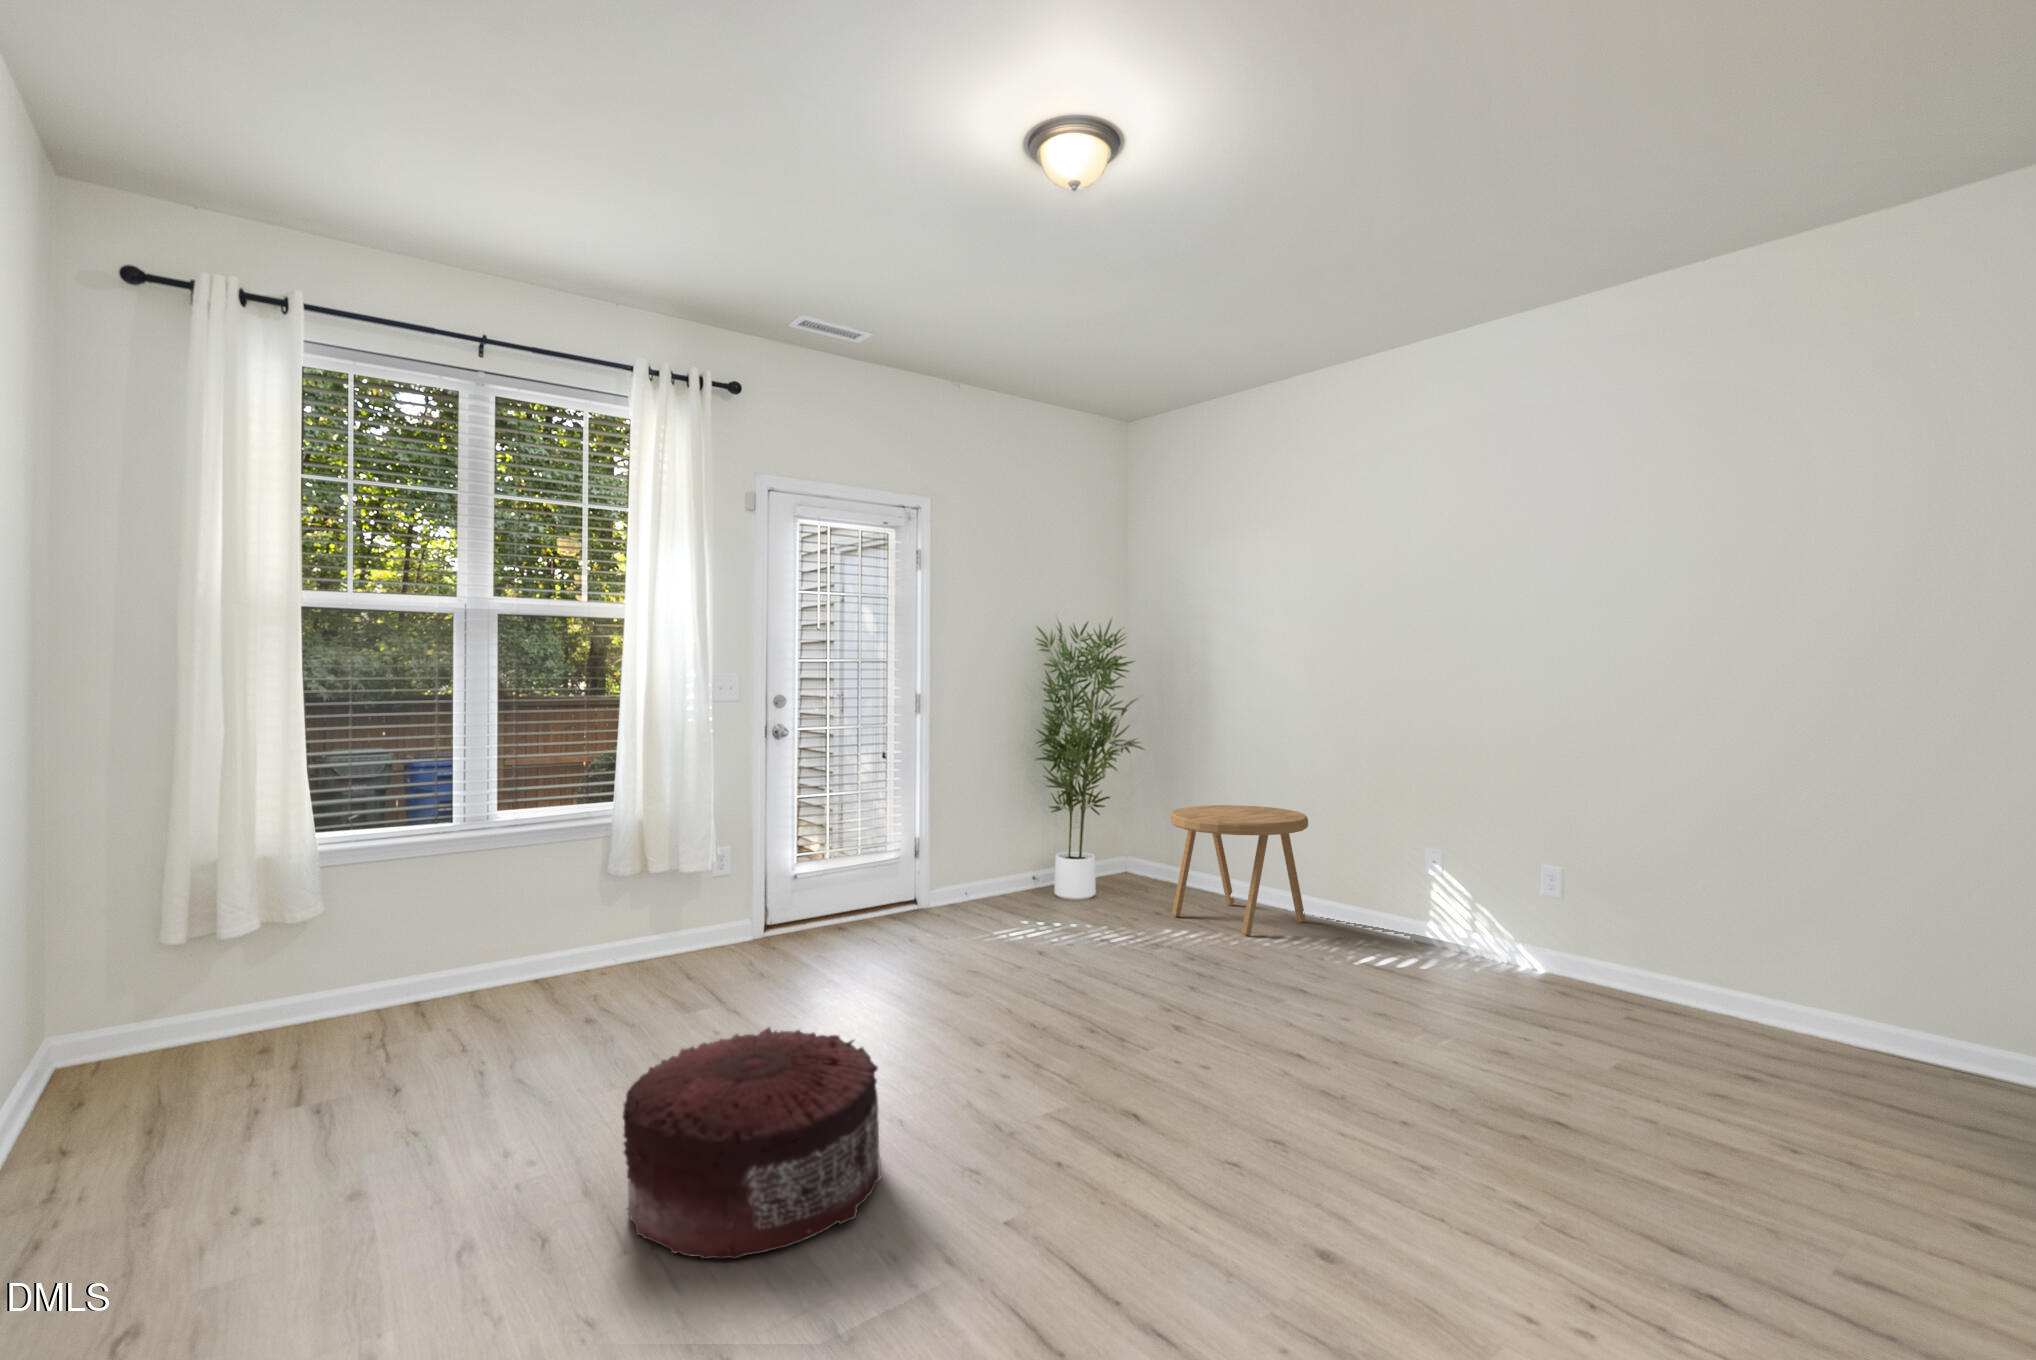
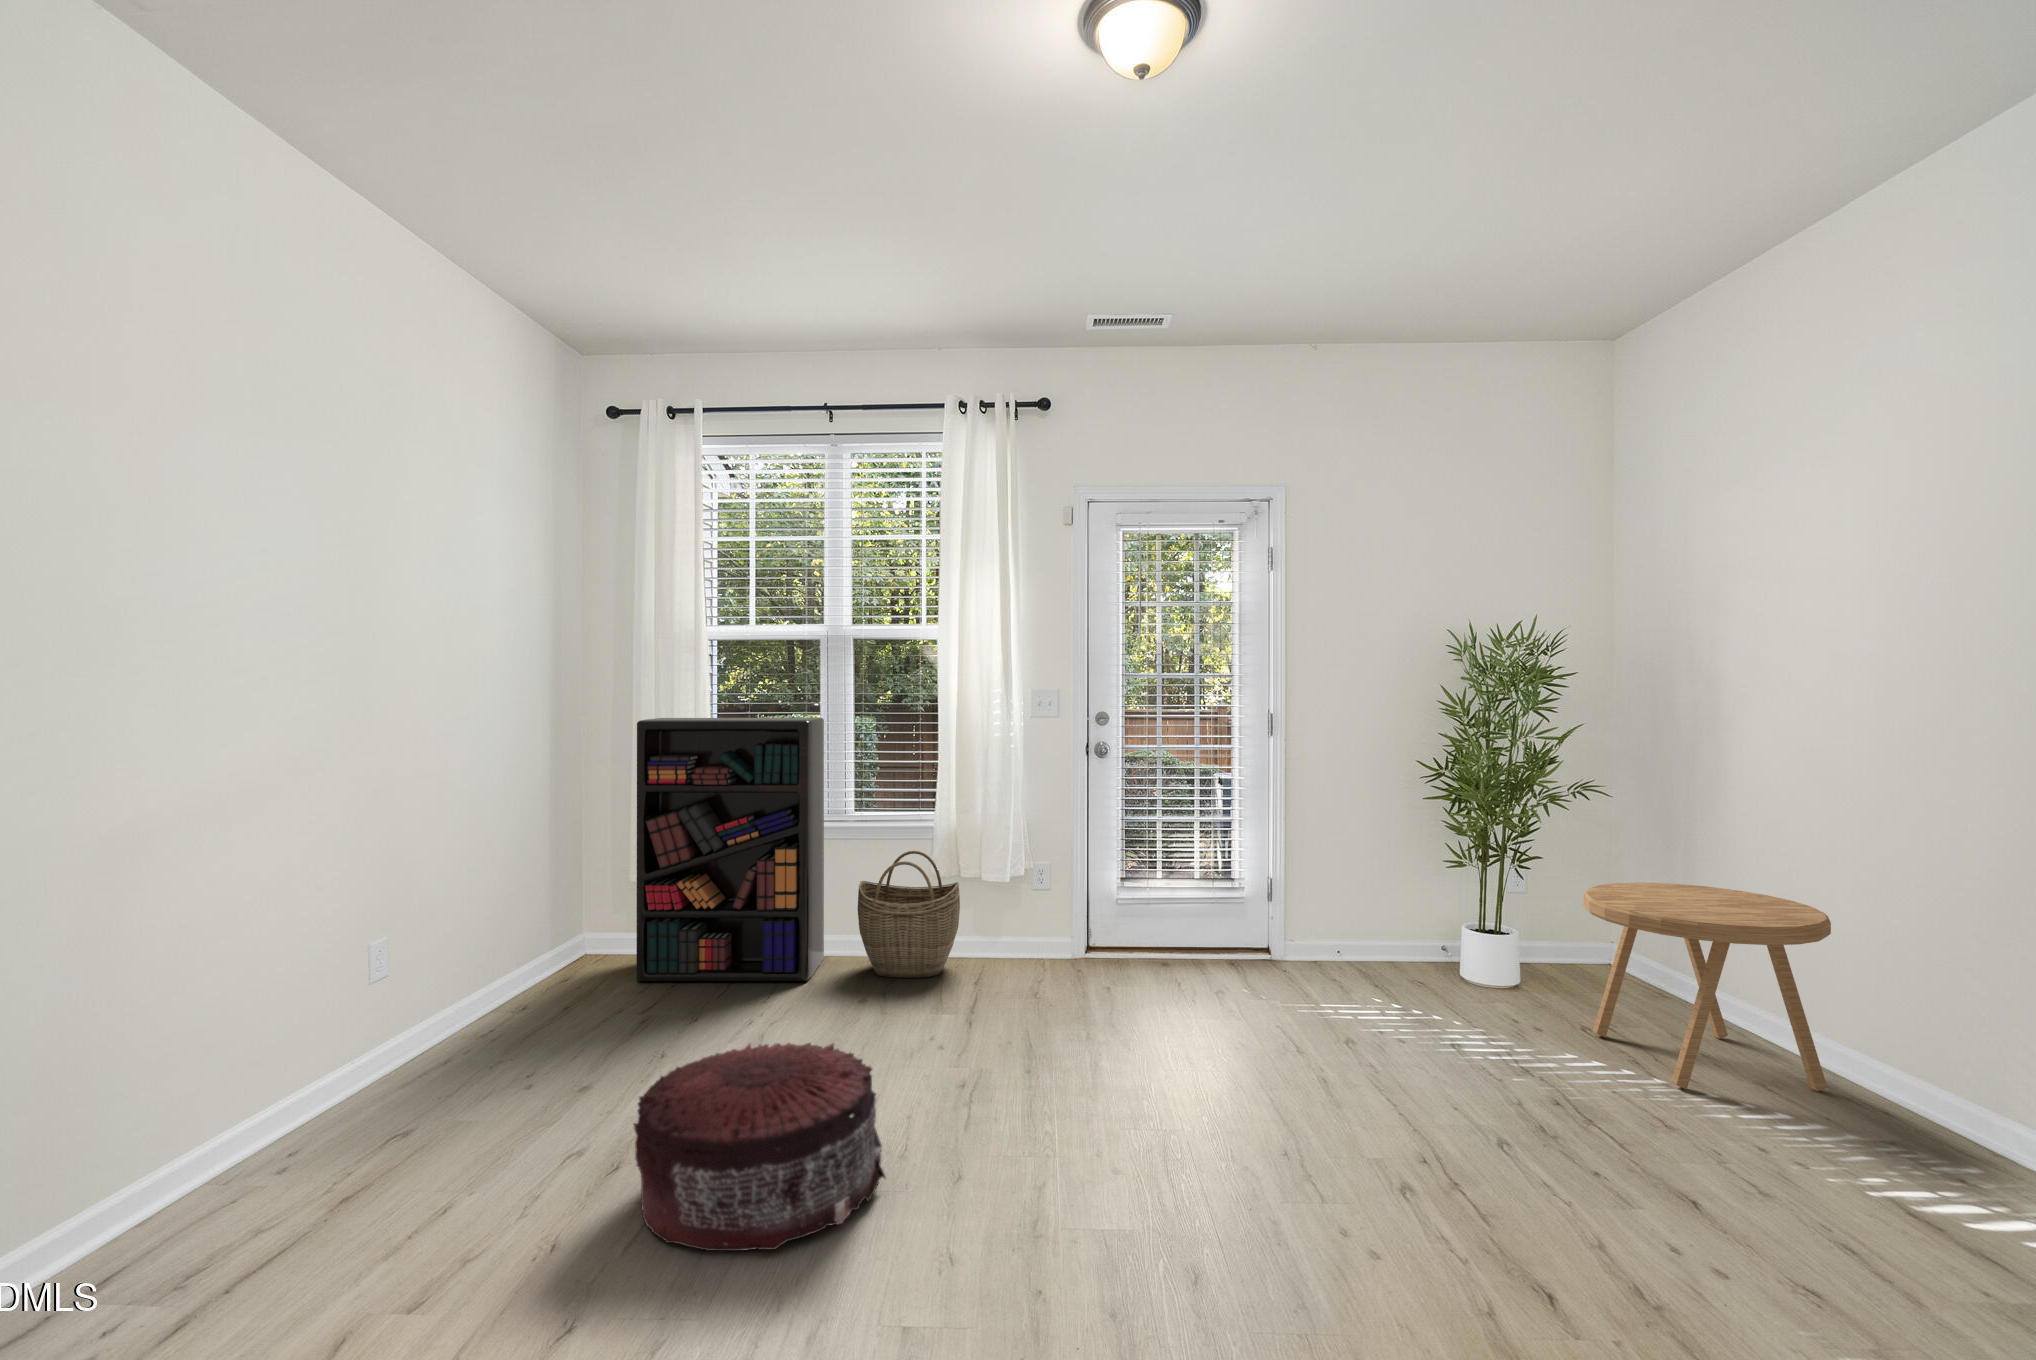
bookshelf: none [228,706,493,1065] -> present [636,718,824,981]
woven basket: none [537,850,659,991] -> present [858,851,960,978]

